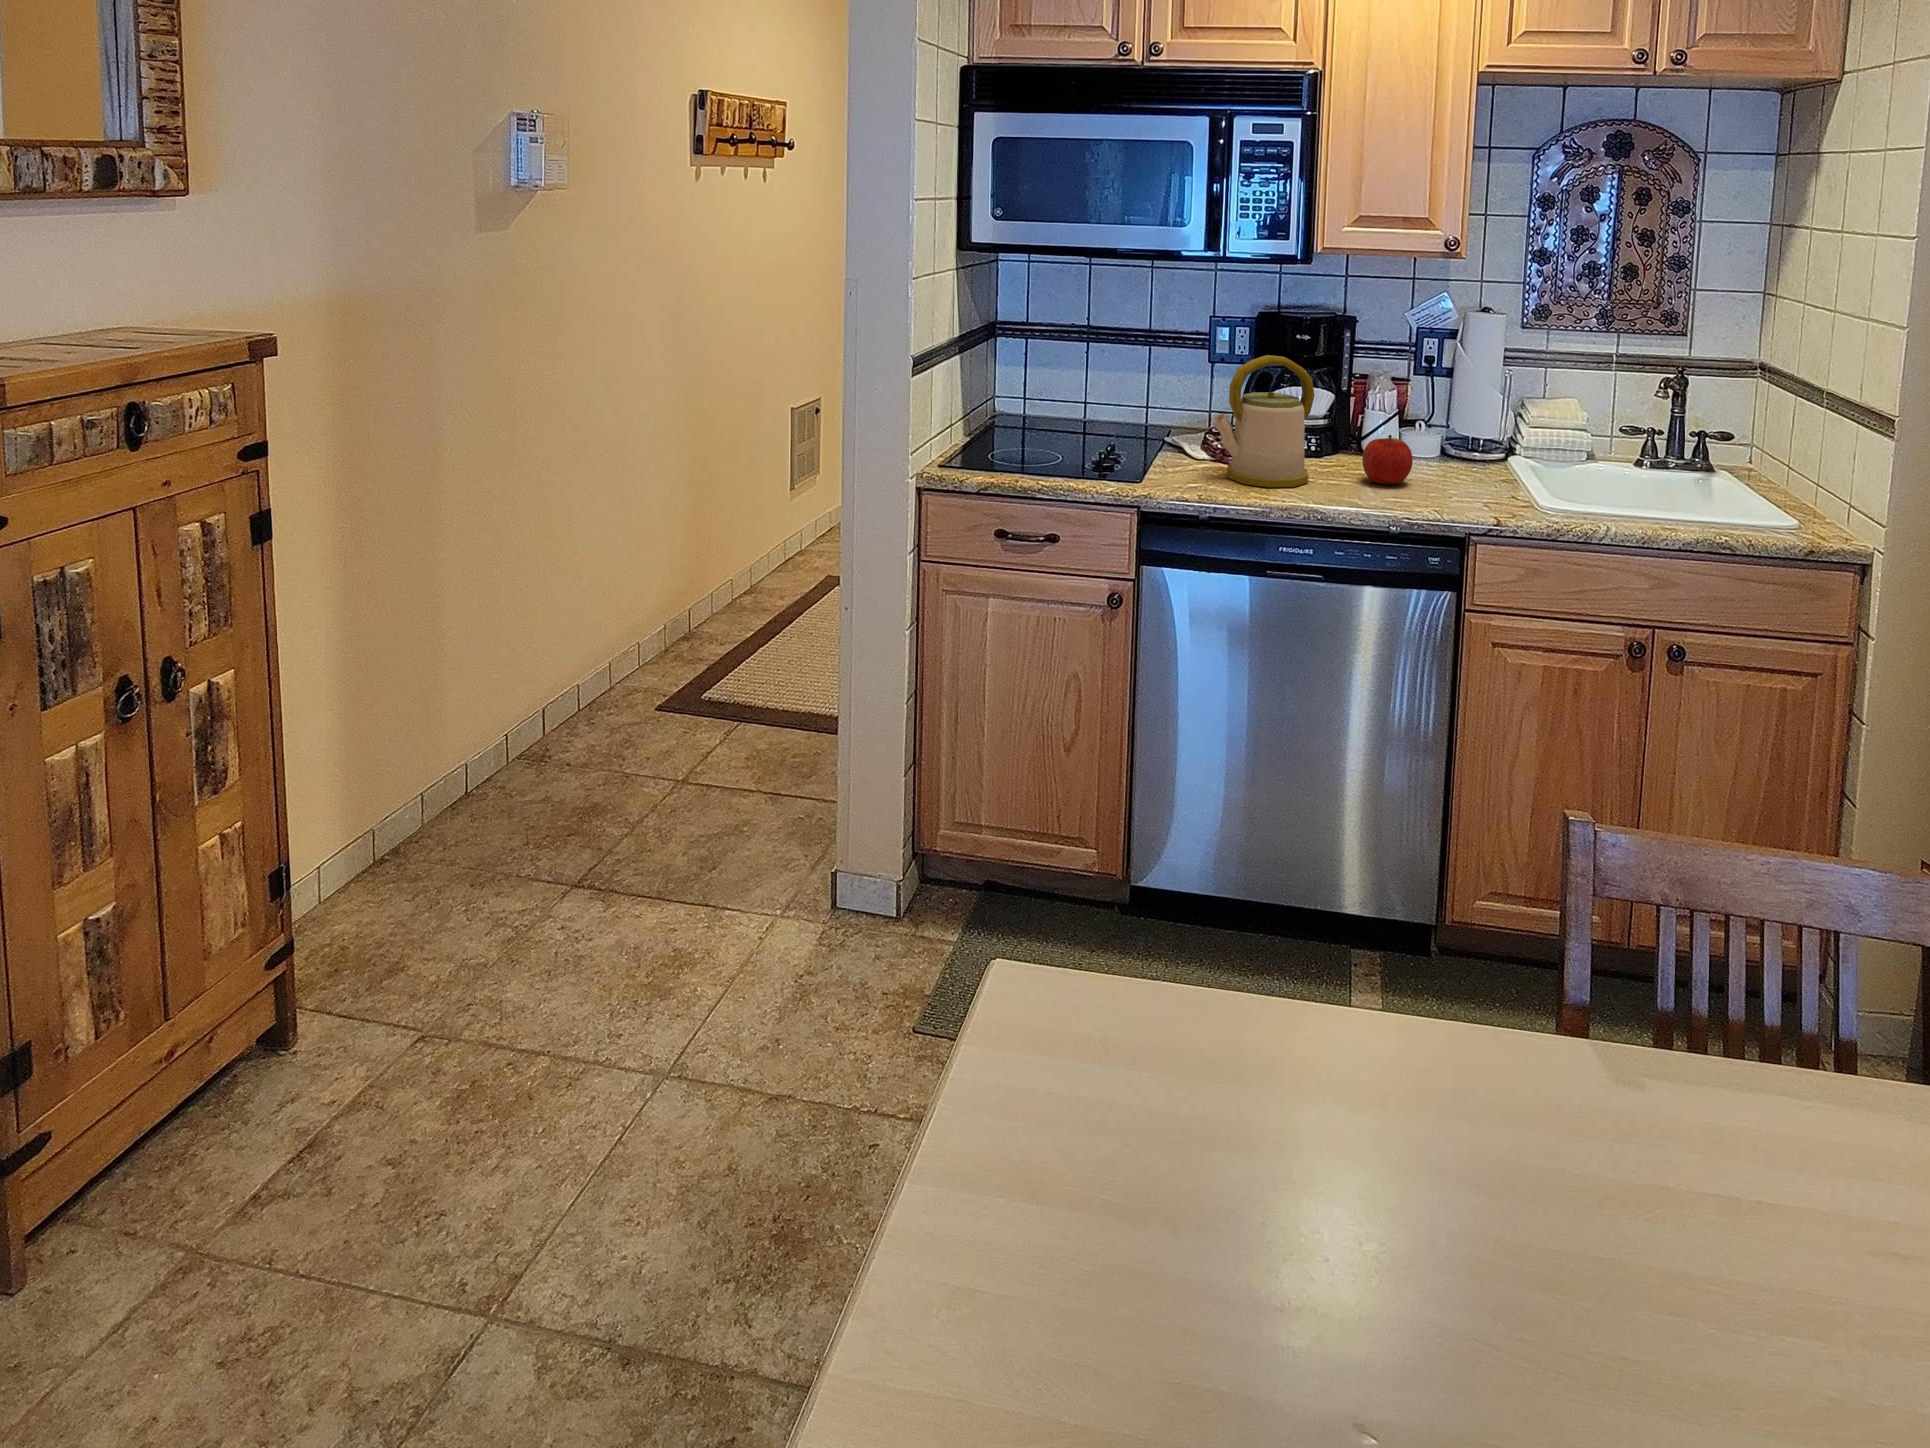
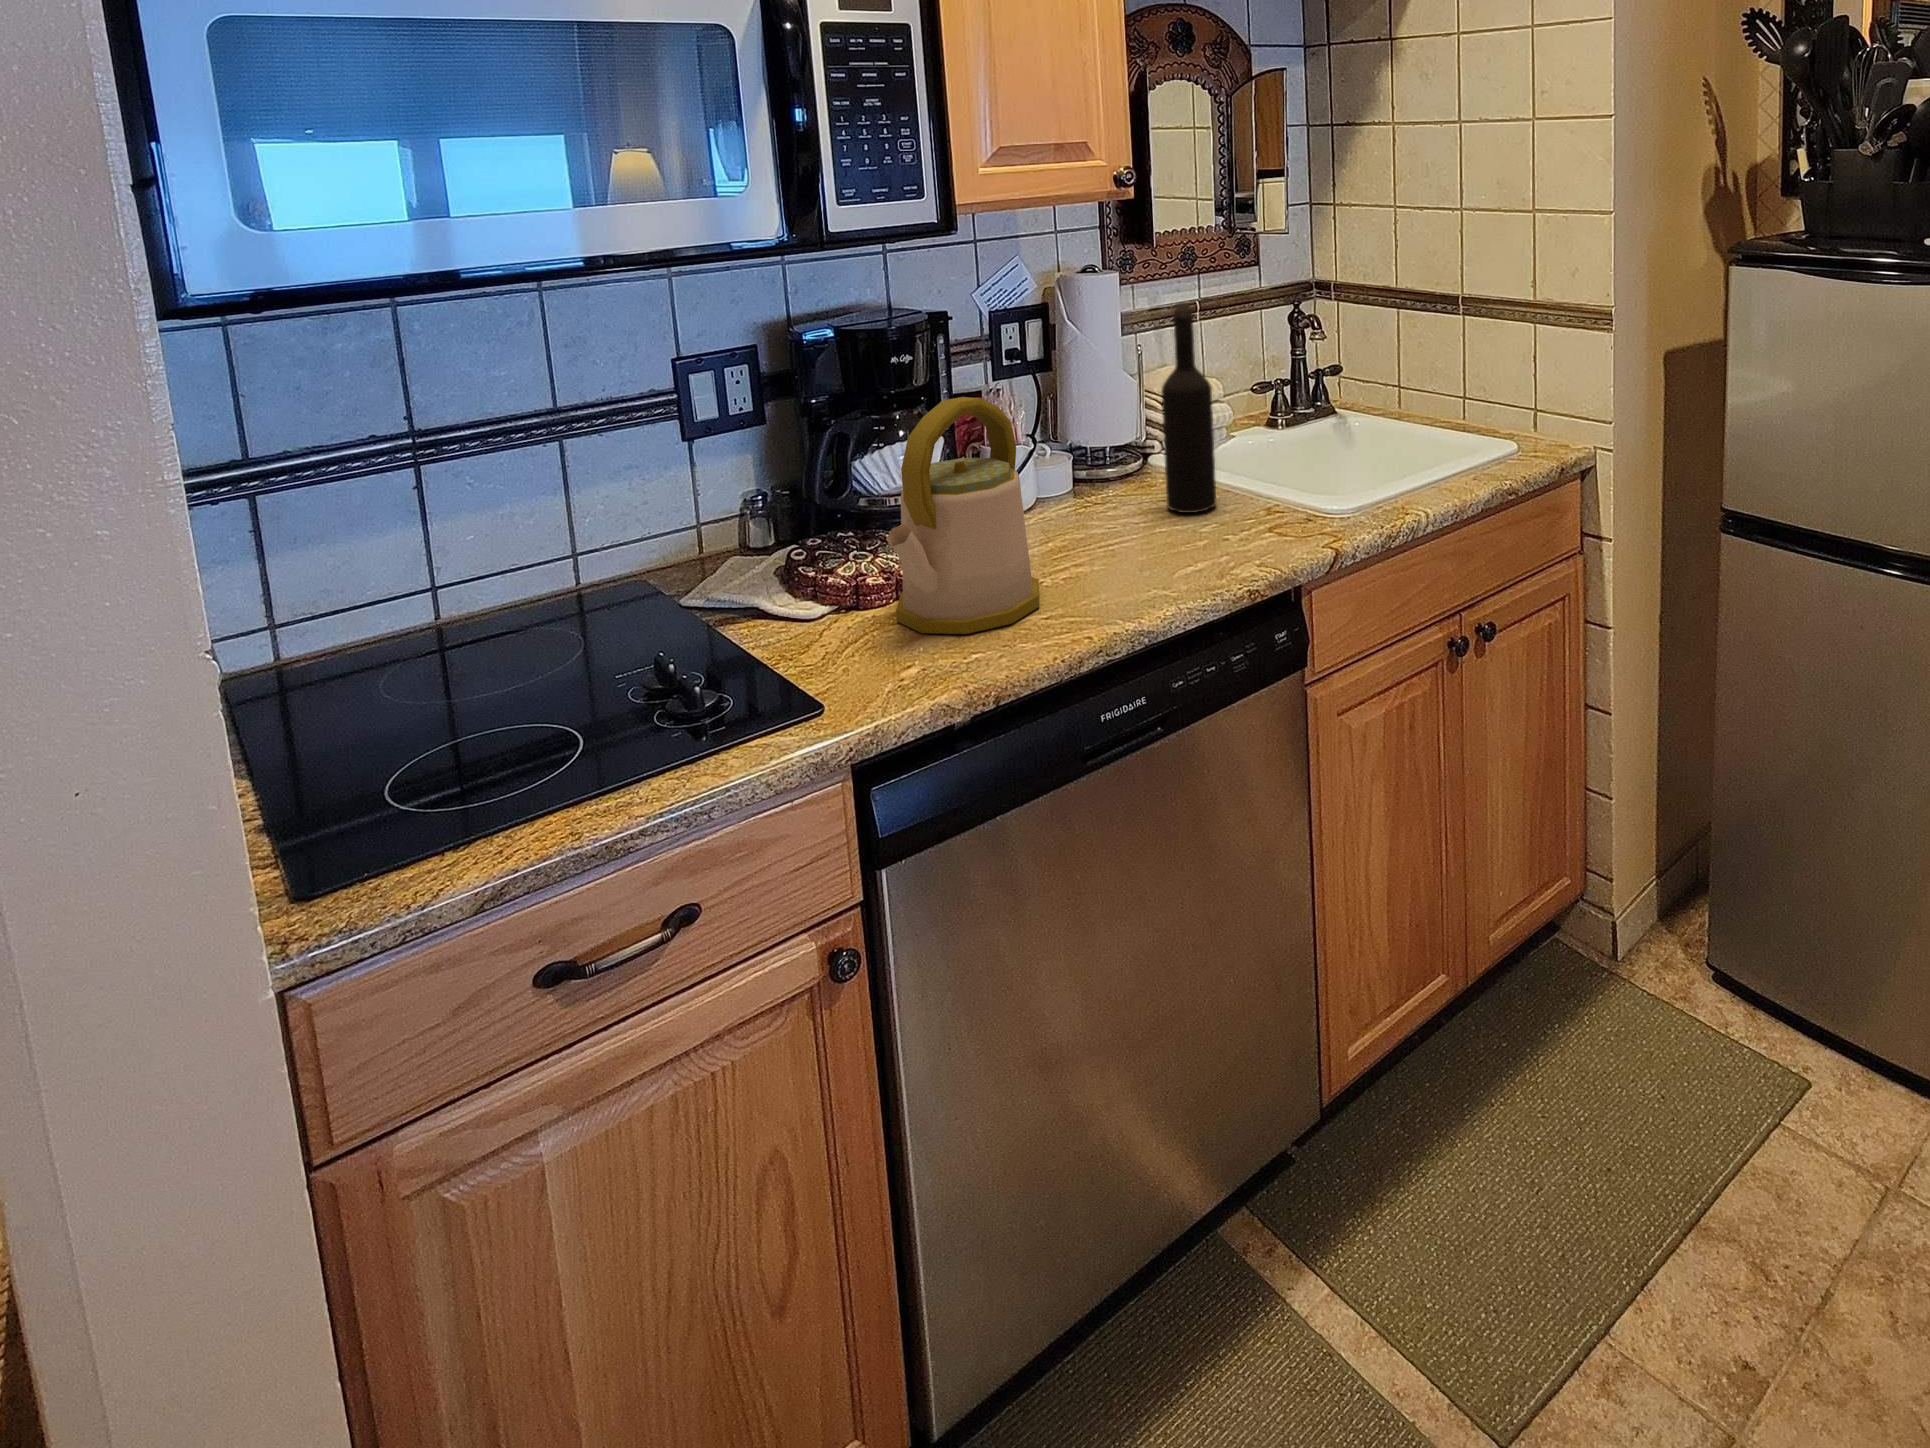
wine bottle: none [1454,336,1497,485] -> present [1161,303,1216,513]
apple: present [1363,435,1413,485] -> none [1077,476,1150,553]

